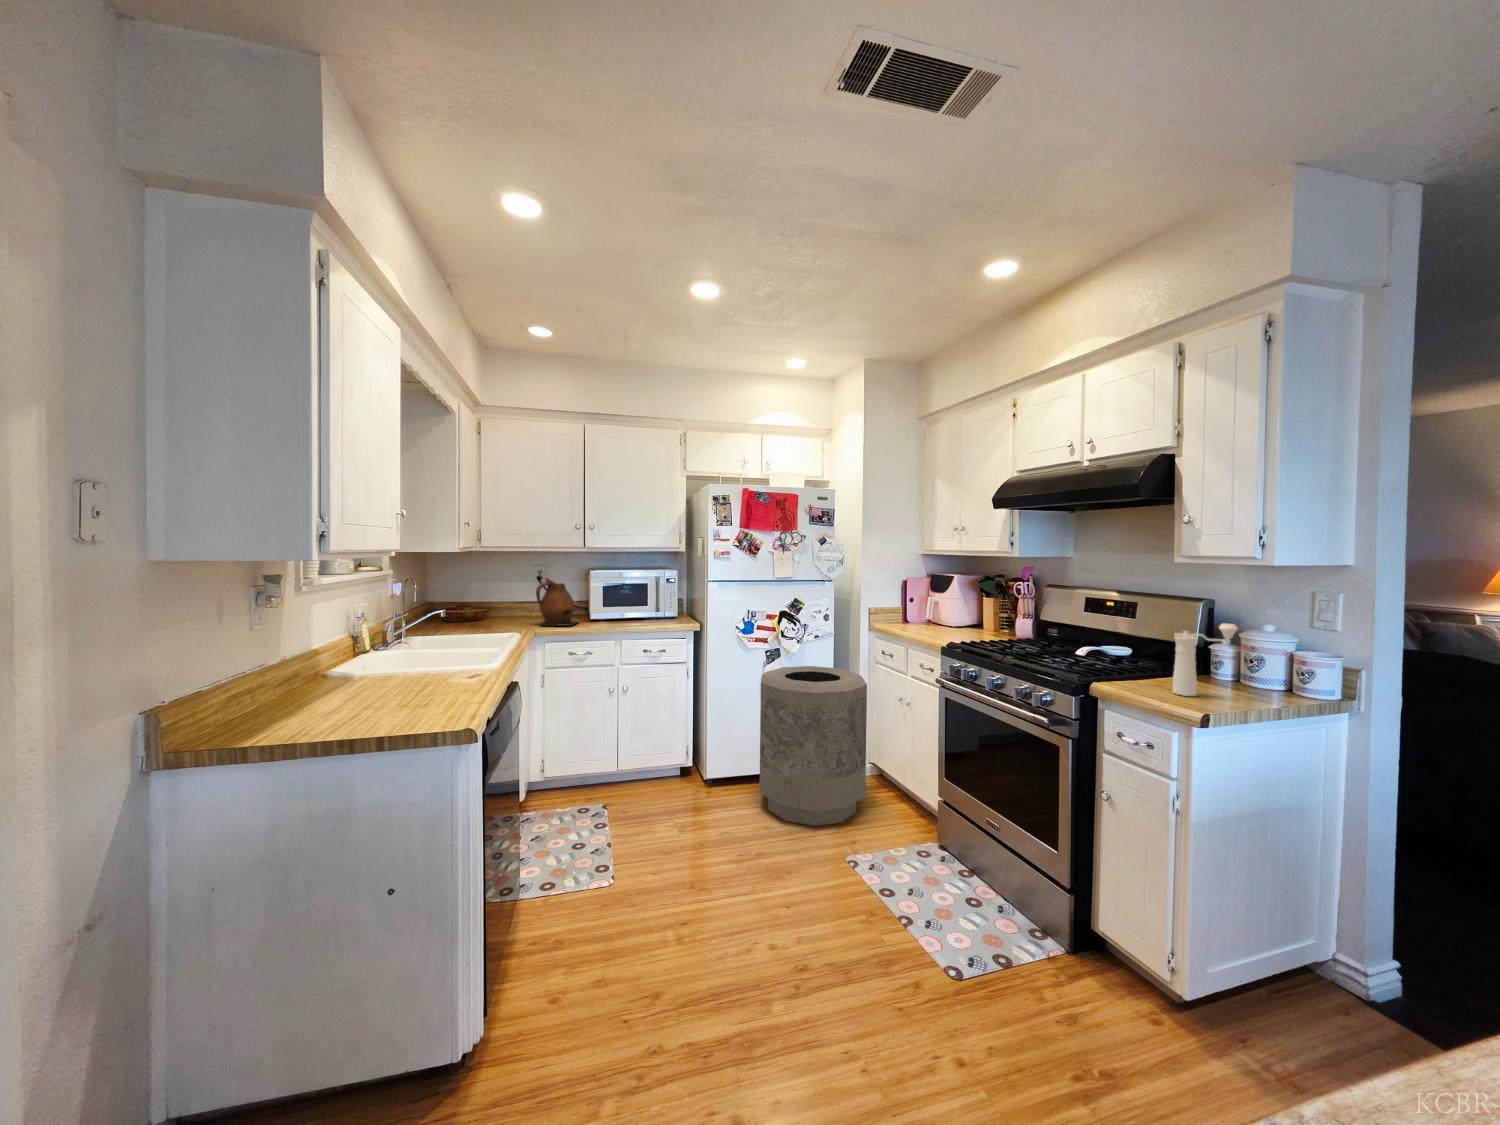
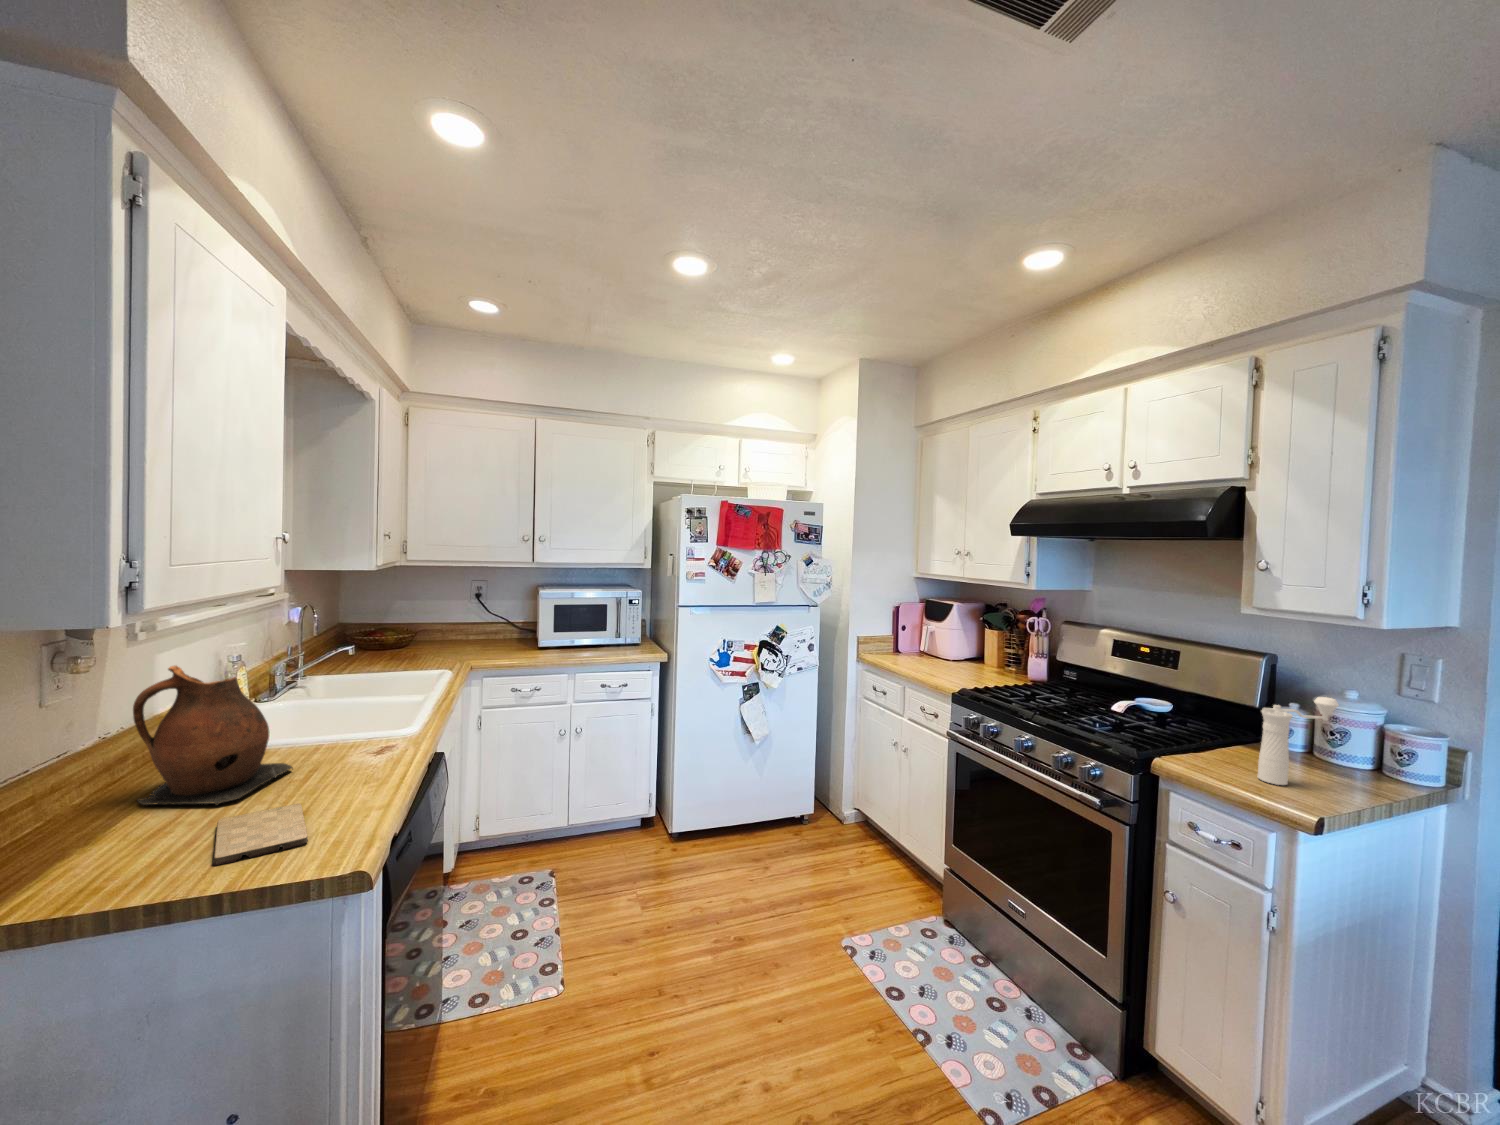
ceramic pitcher: present [536,578,578,626] -> present [133,666,292,806]
trash can: present [759,666,867,826] -> none [736,703,862,896]
cutting board: none [370,699,432,725] -> present [213,804,308,866]

